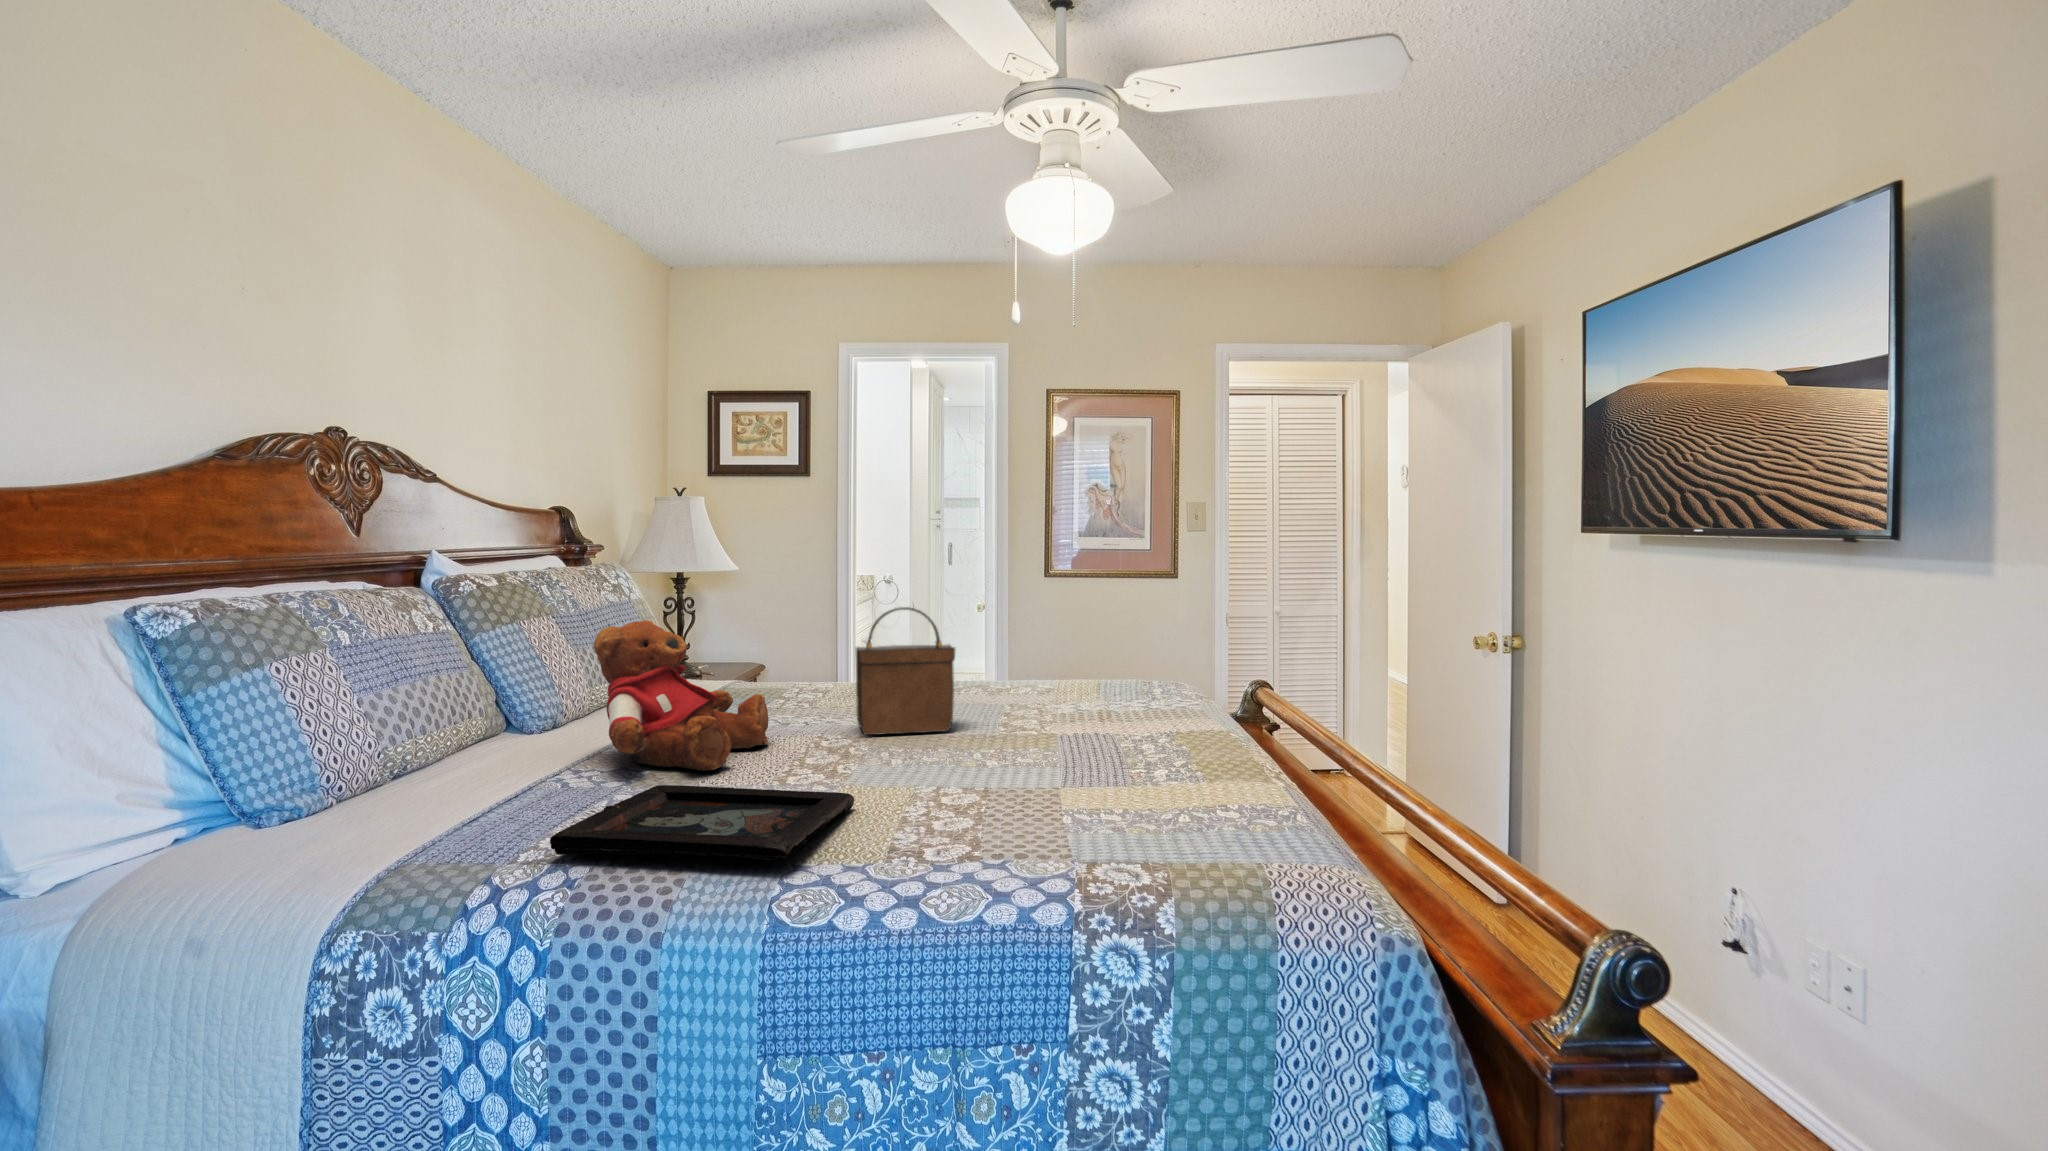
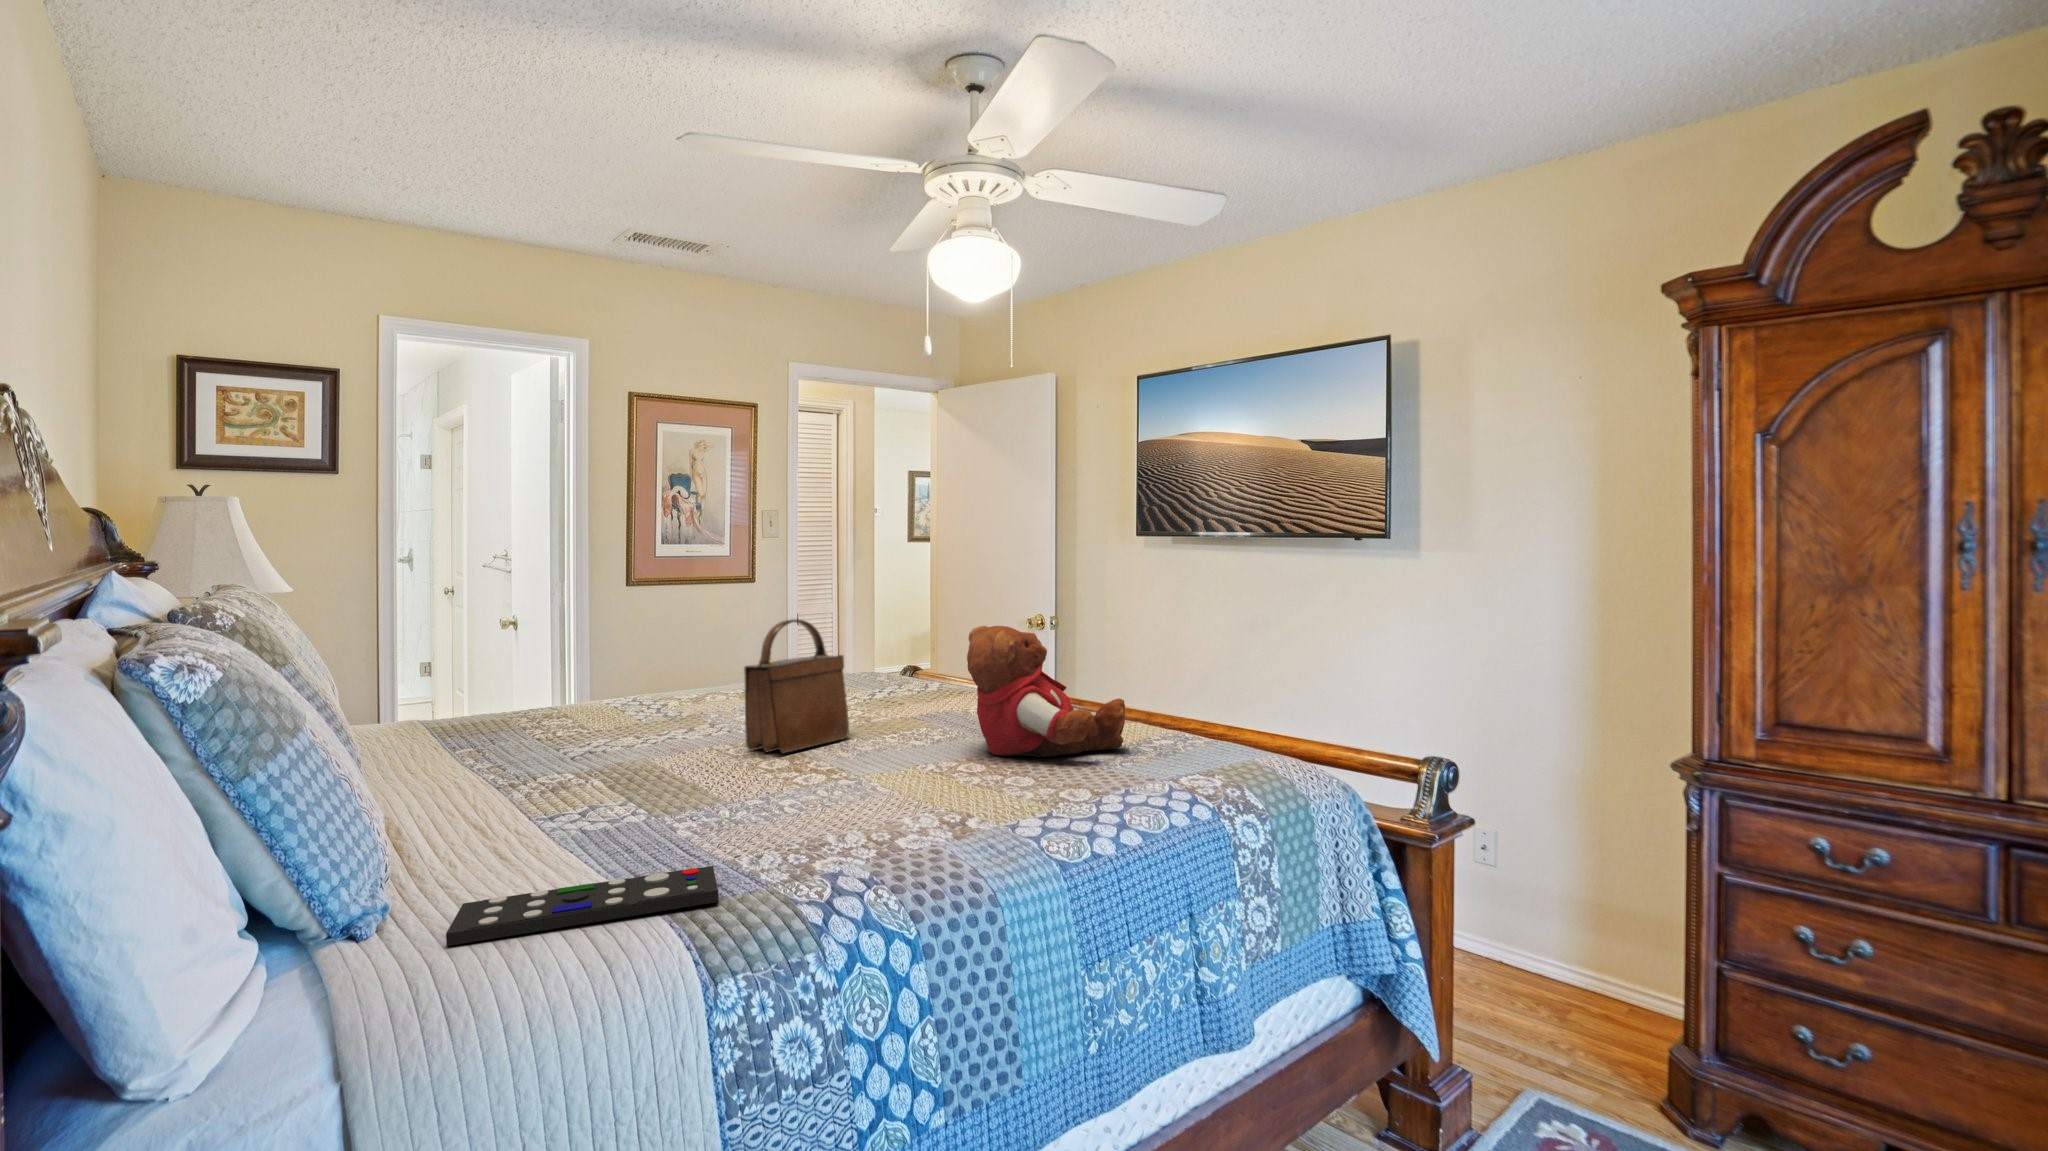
teddy bear: present [594,620,769,770] -> present [967,626,1125,757]
decorative tray: present [550,785,854,860] -> none [753,781,1030,871]
remote control: none [302,804,523,857] -> present [446,866,719,946]

